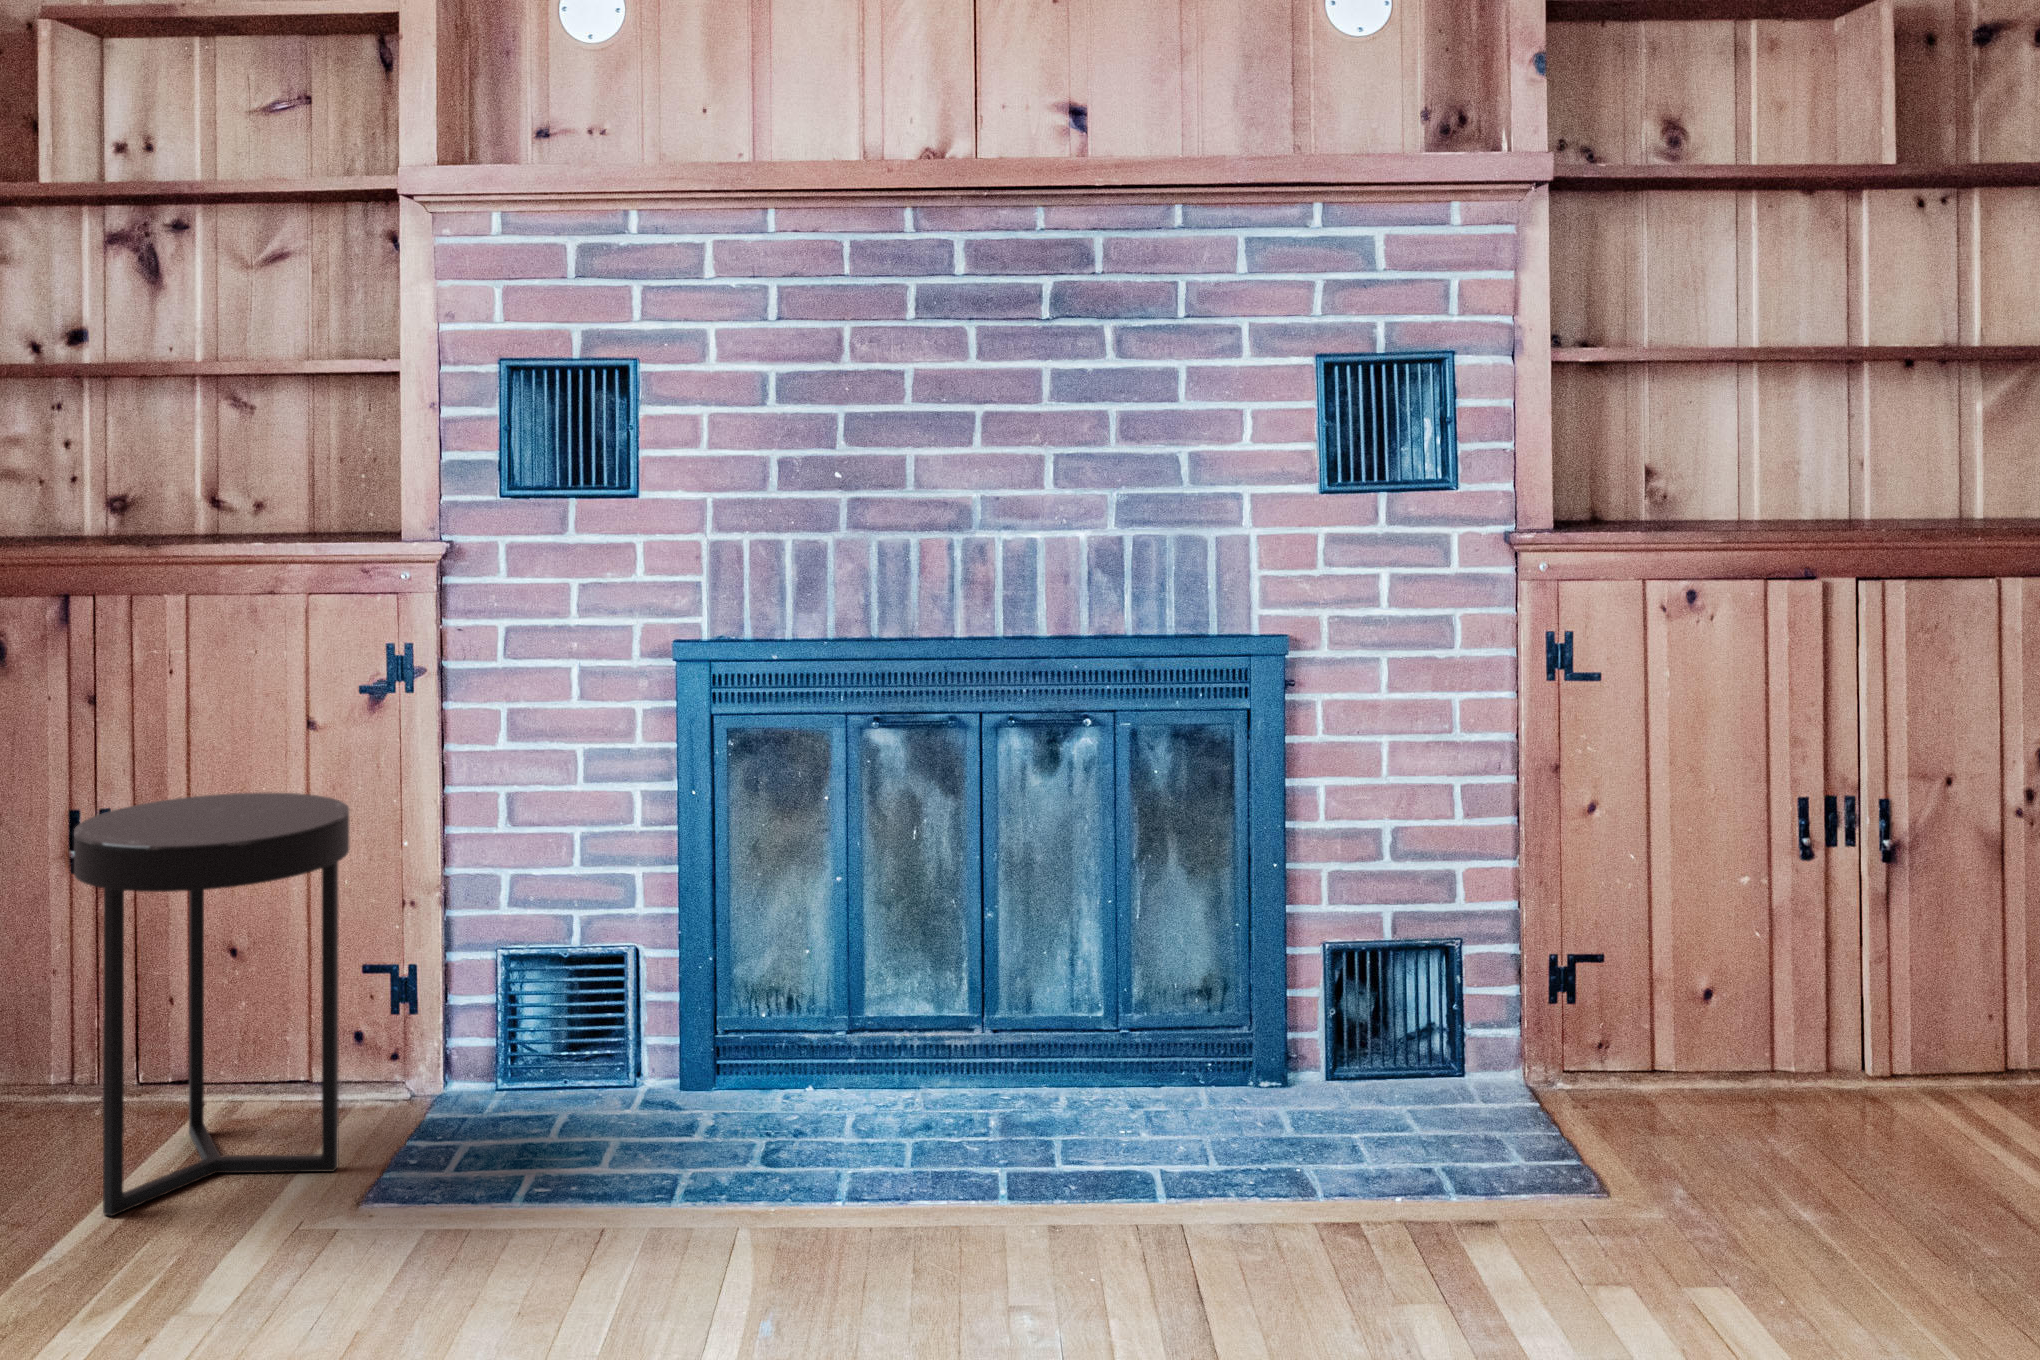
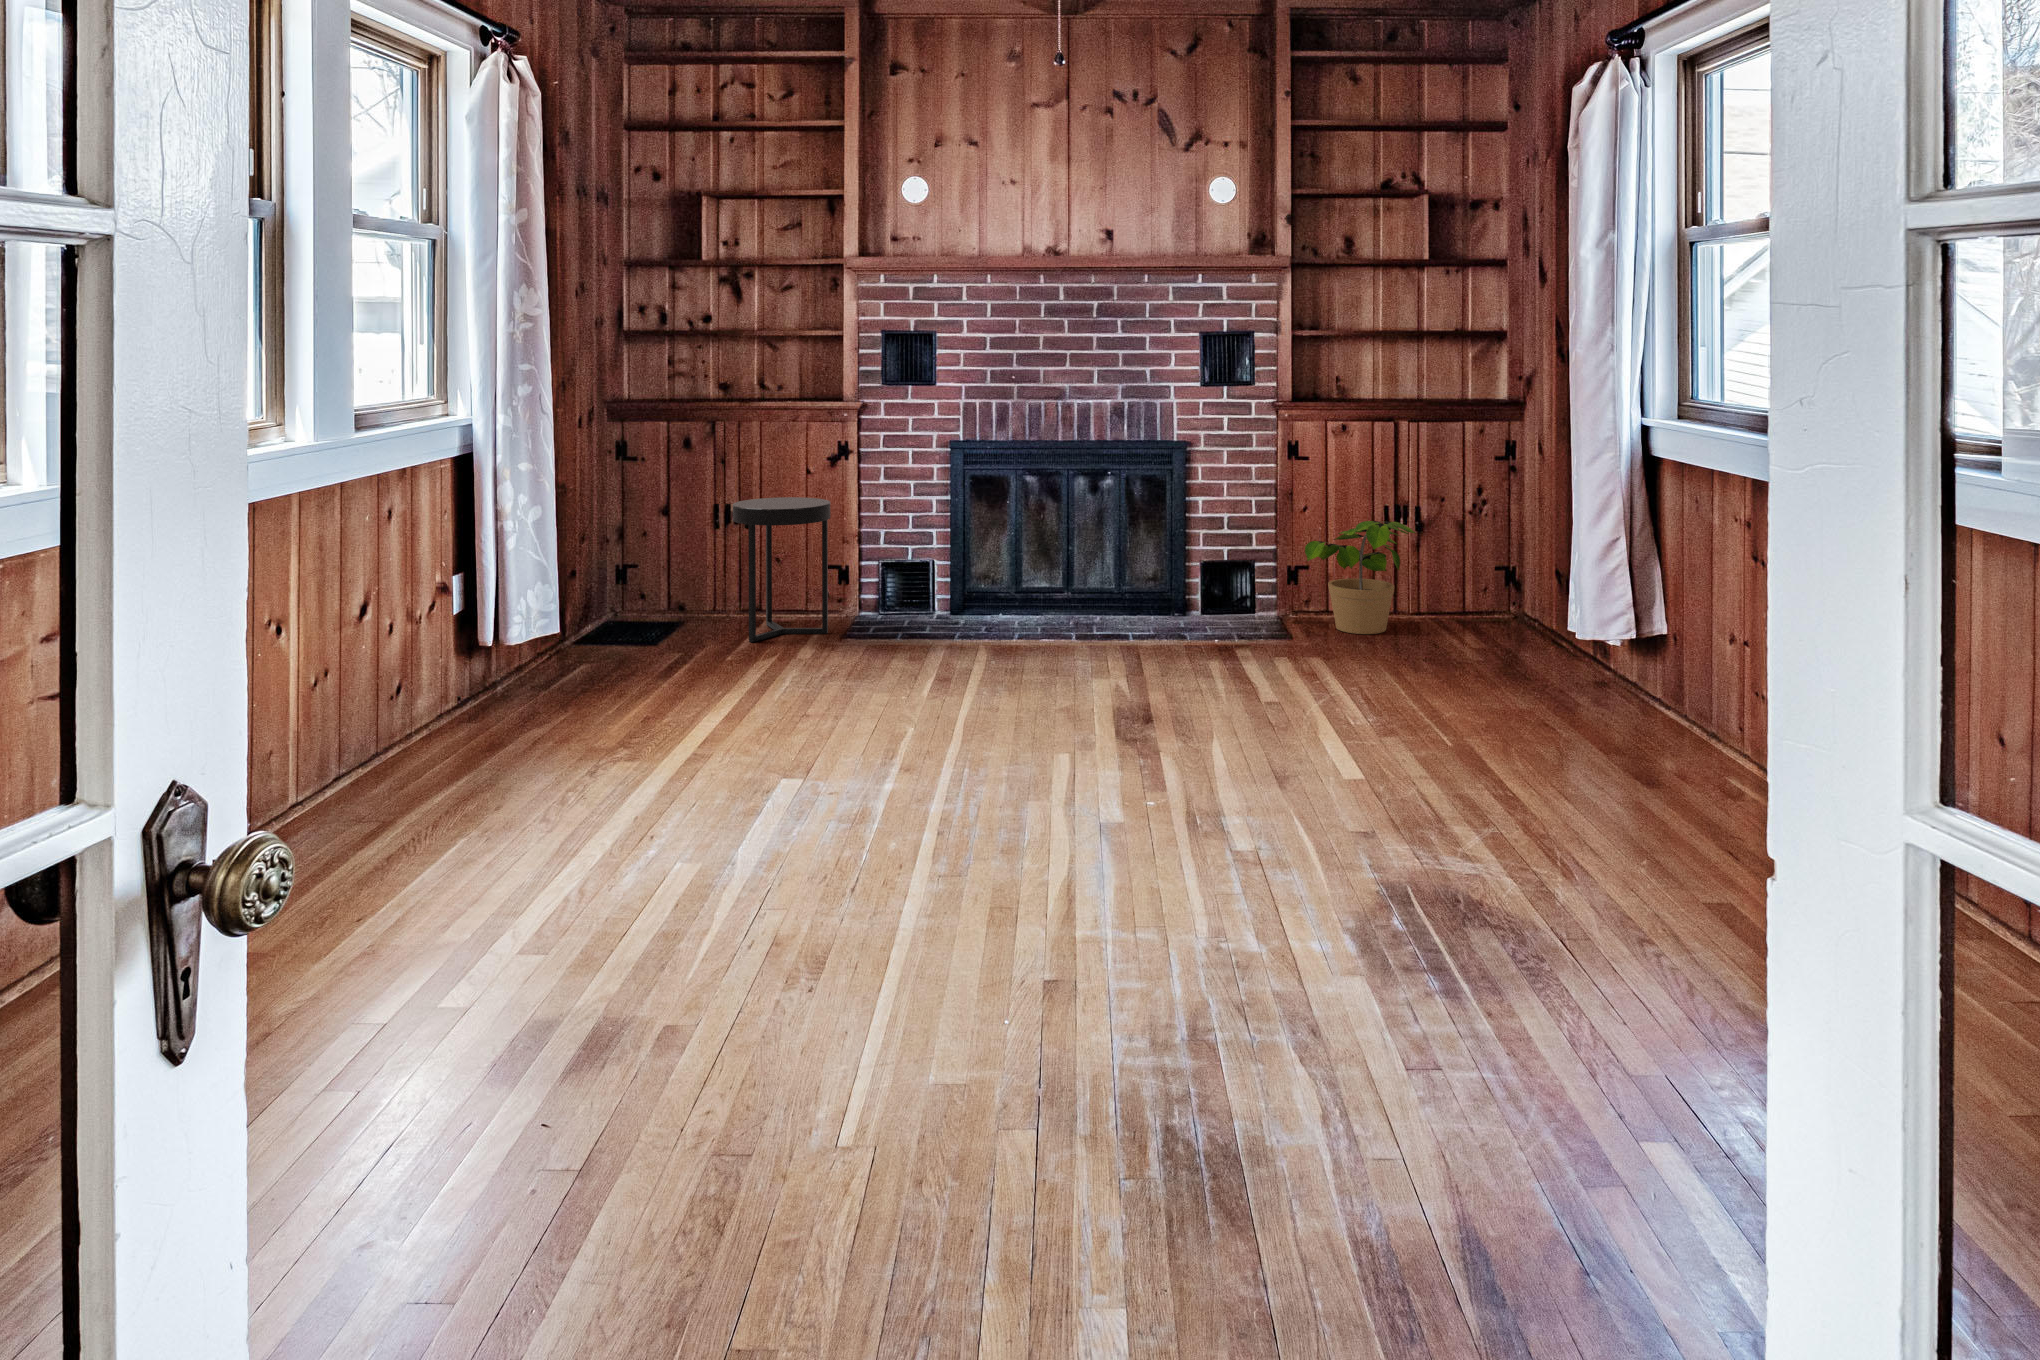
potted plant: none [1615,861,1955,1159] -> present [1305,521,1415,634]

